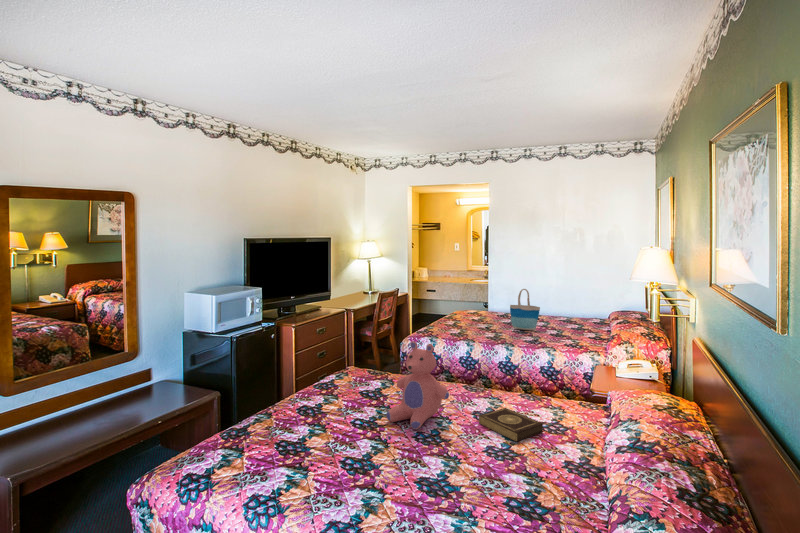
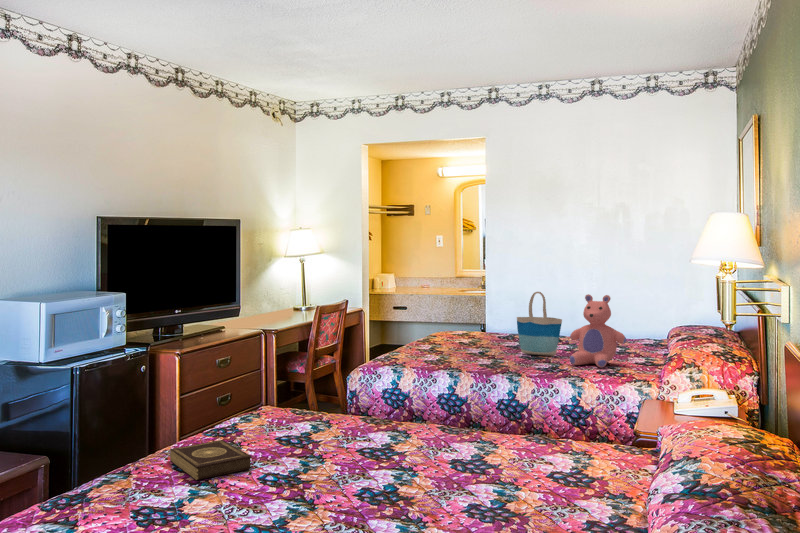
teddy bear: present [386,341,449,429] -> present [570,294,626,368]
book: present [479,408,544,442] -> present [170,440,252,480]

